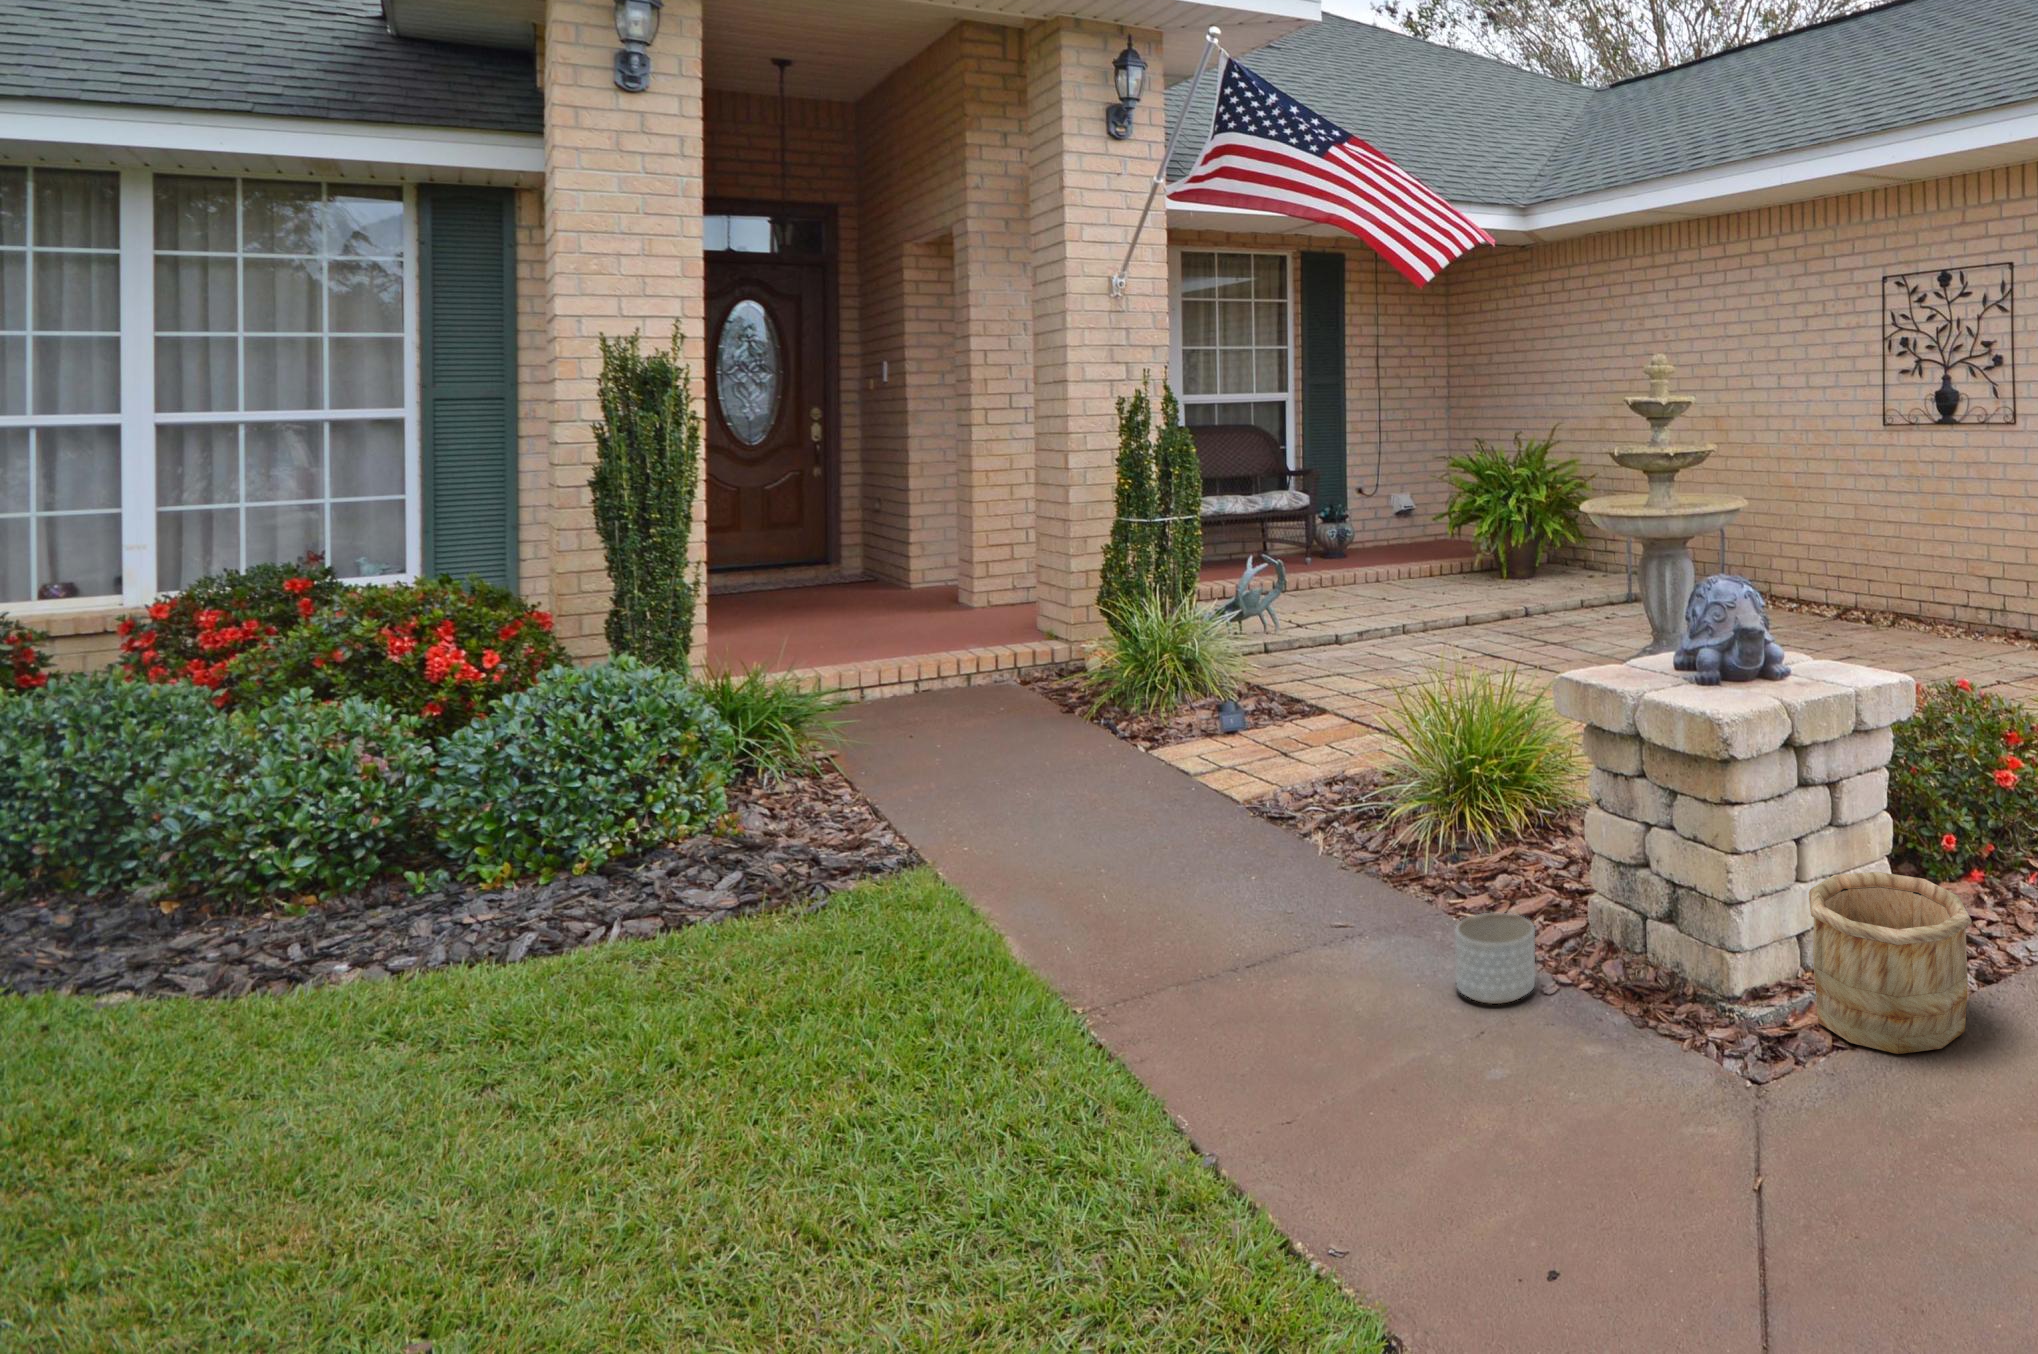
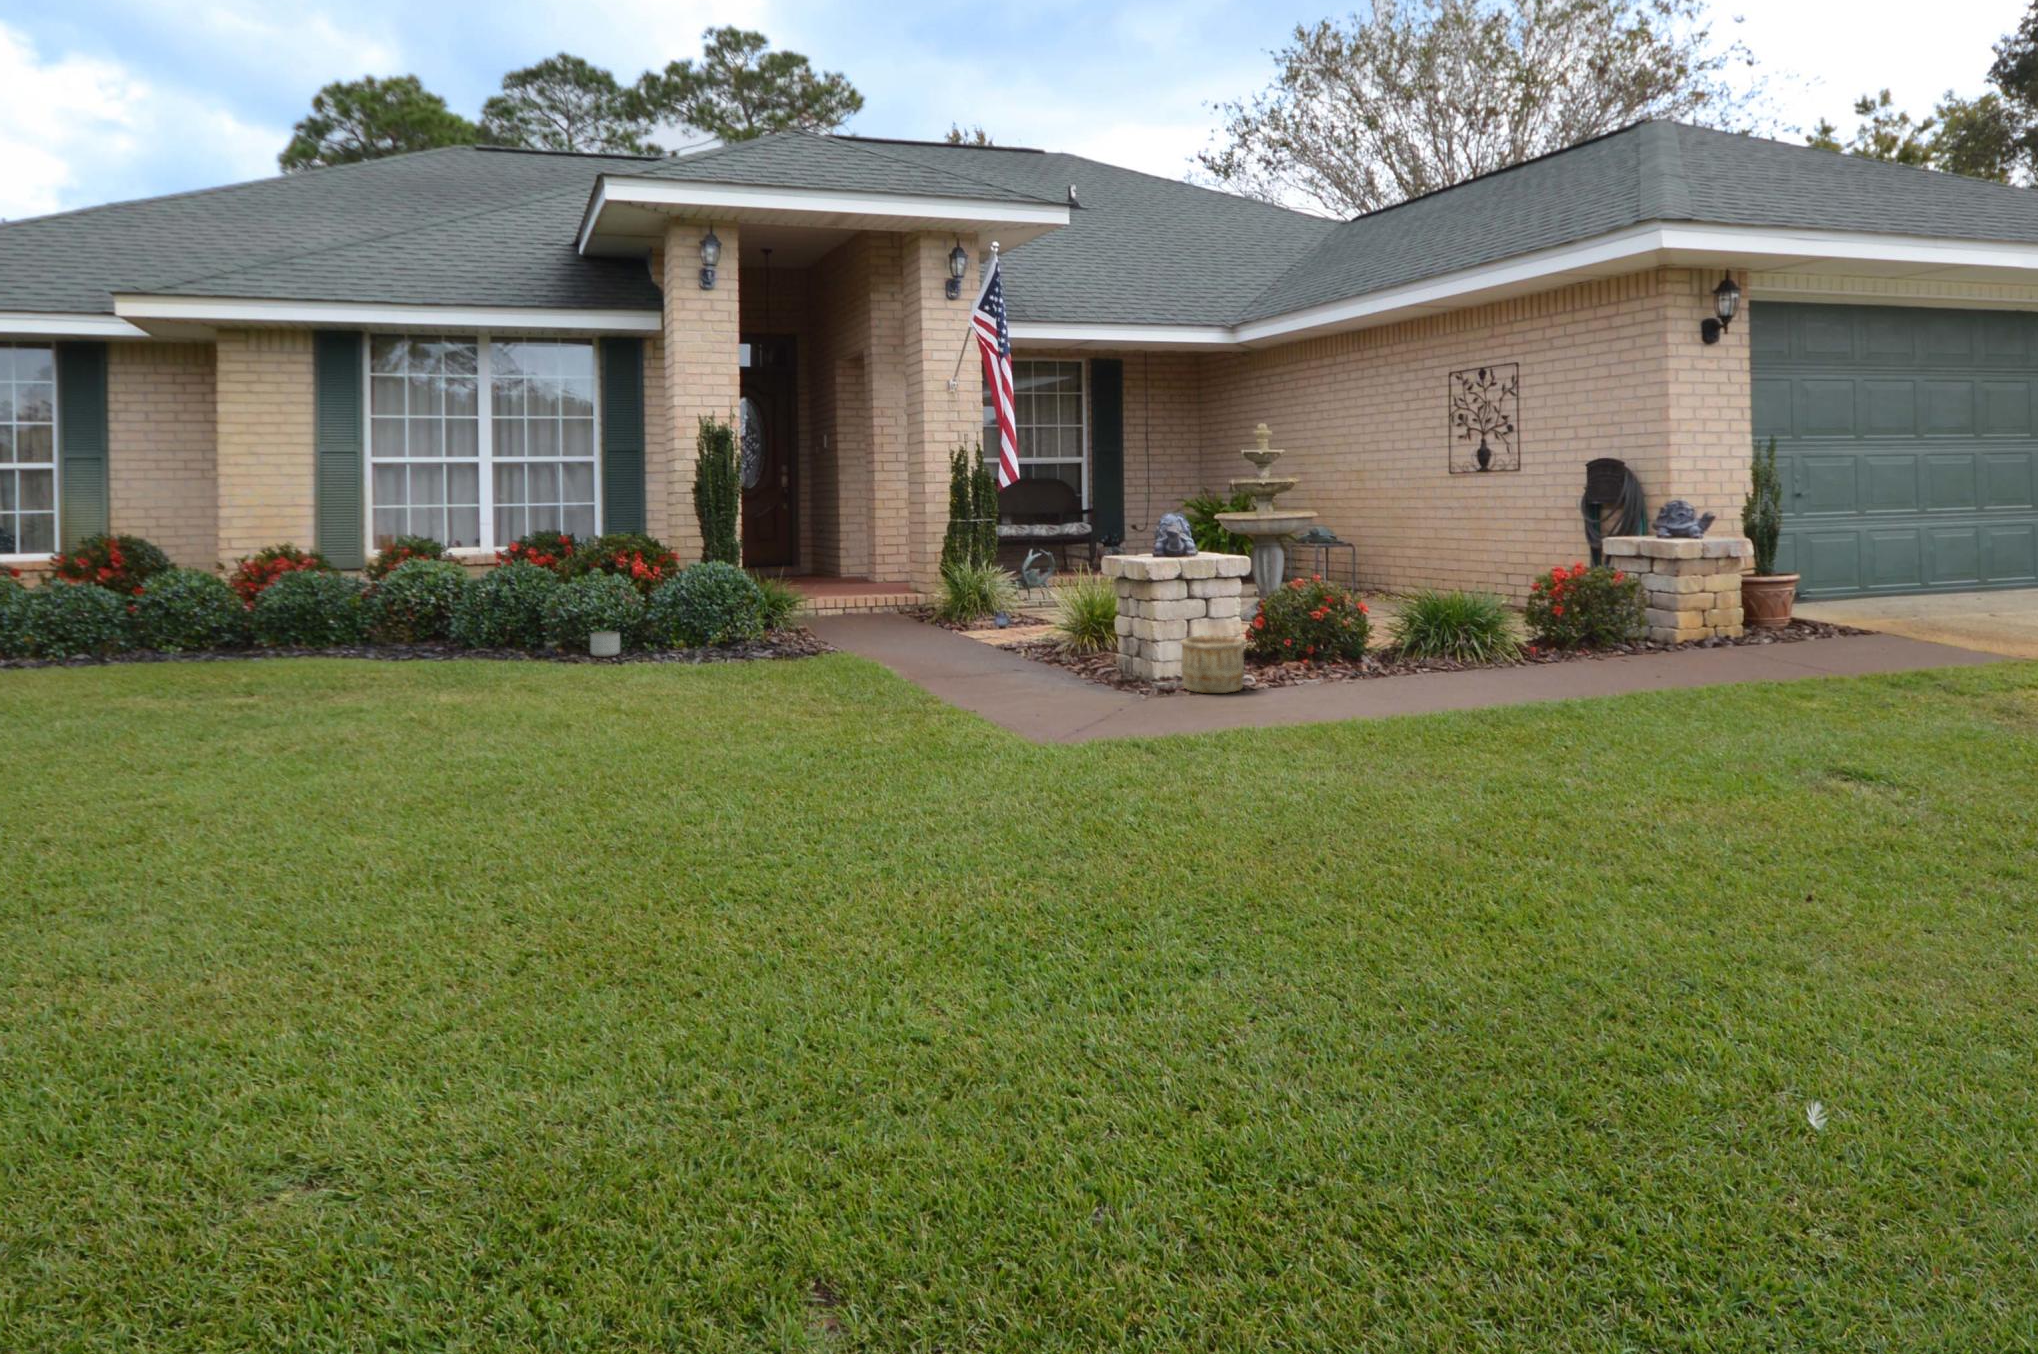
planter: present [1455,913,1535,1004] -> present [590,632,620,657]

